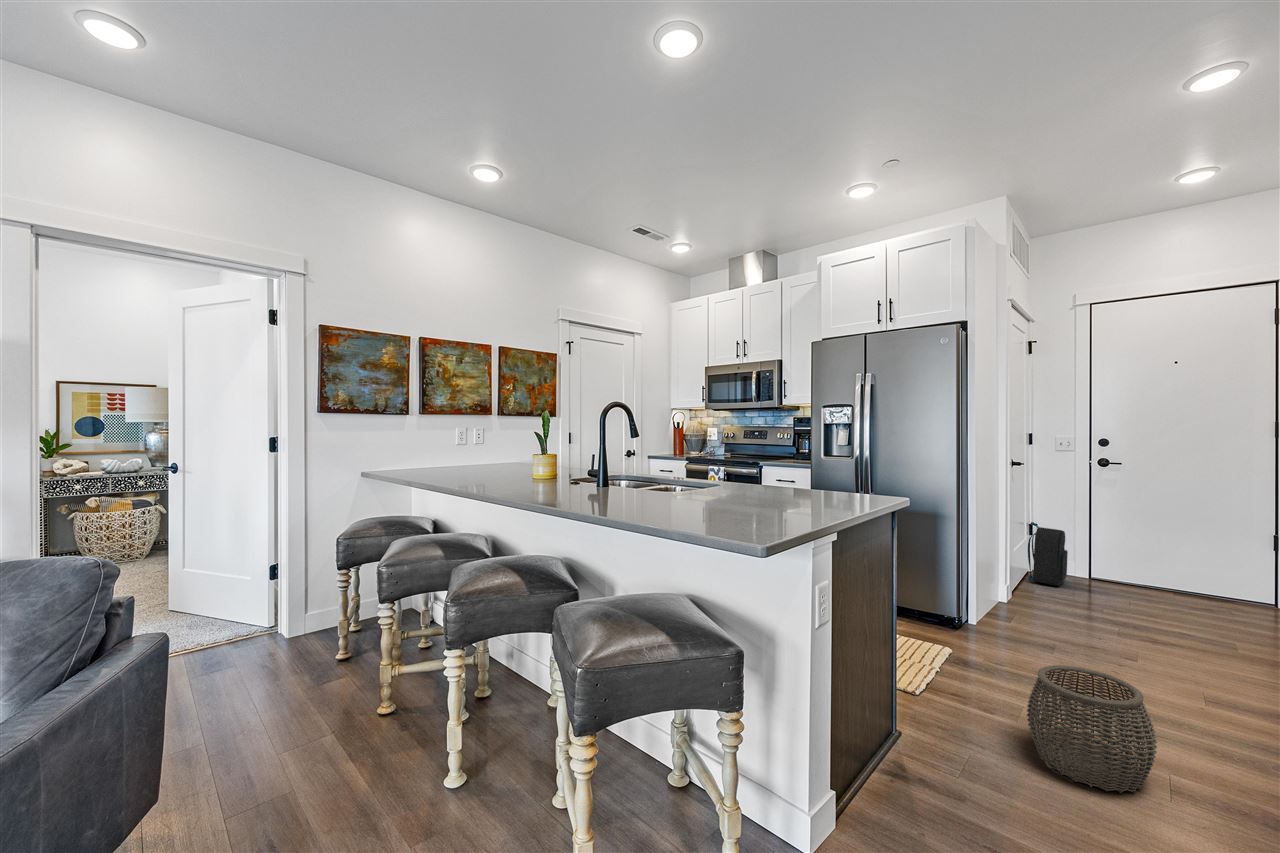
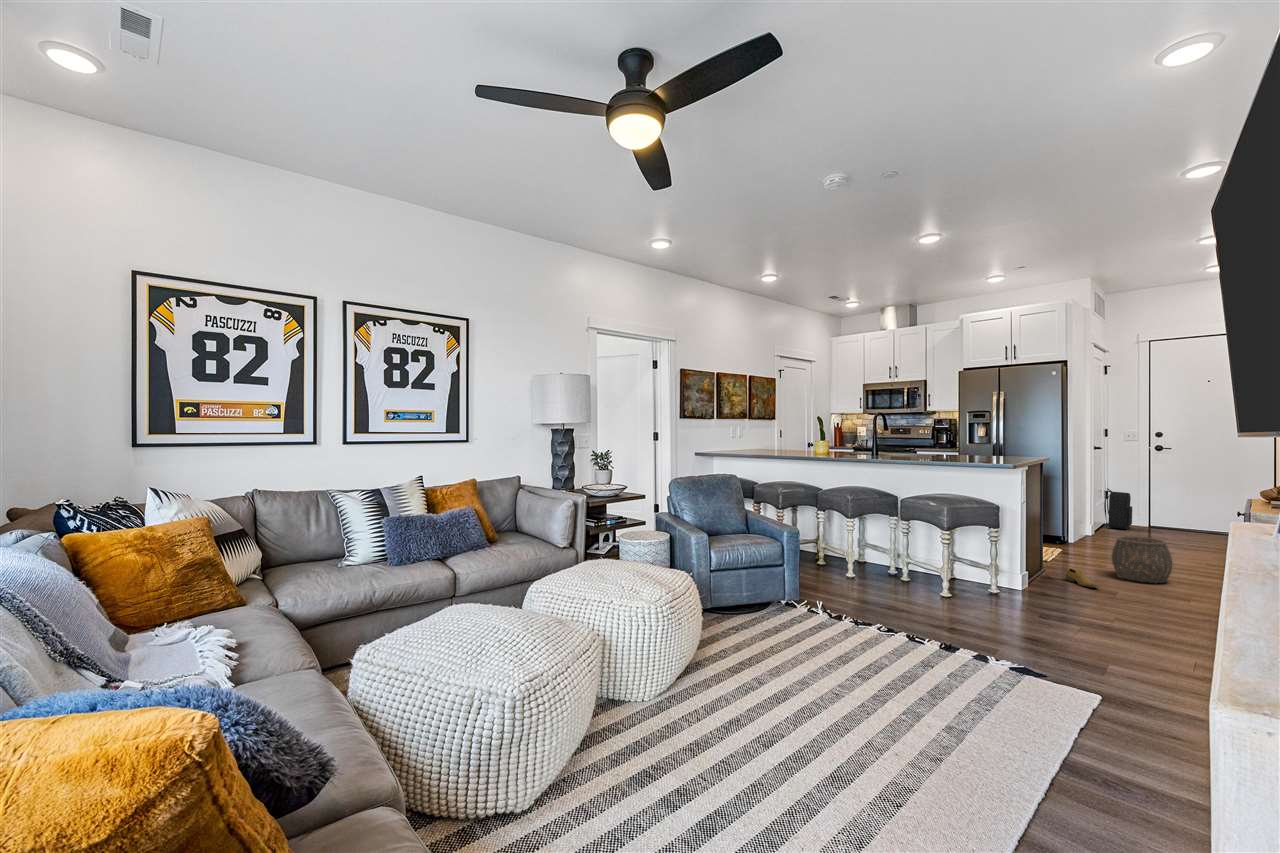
shoe: none [931,748,994,826] -> present [1066,568,1099,587]

